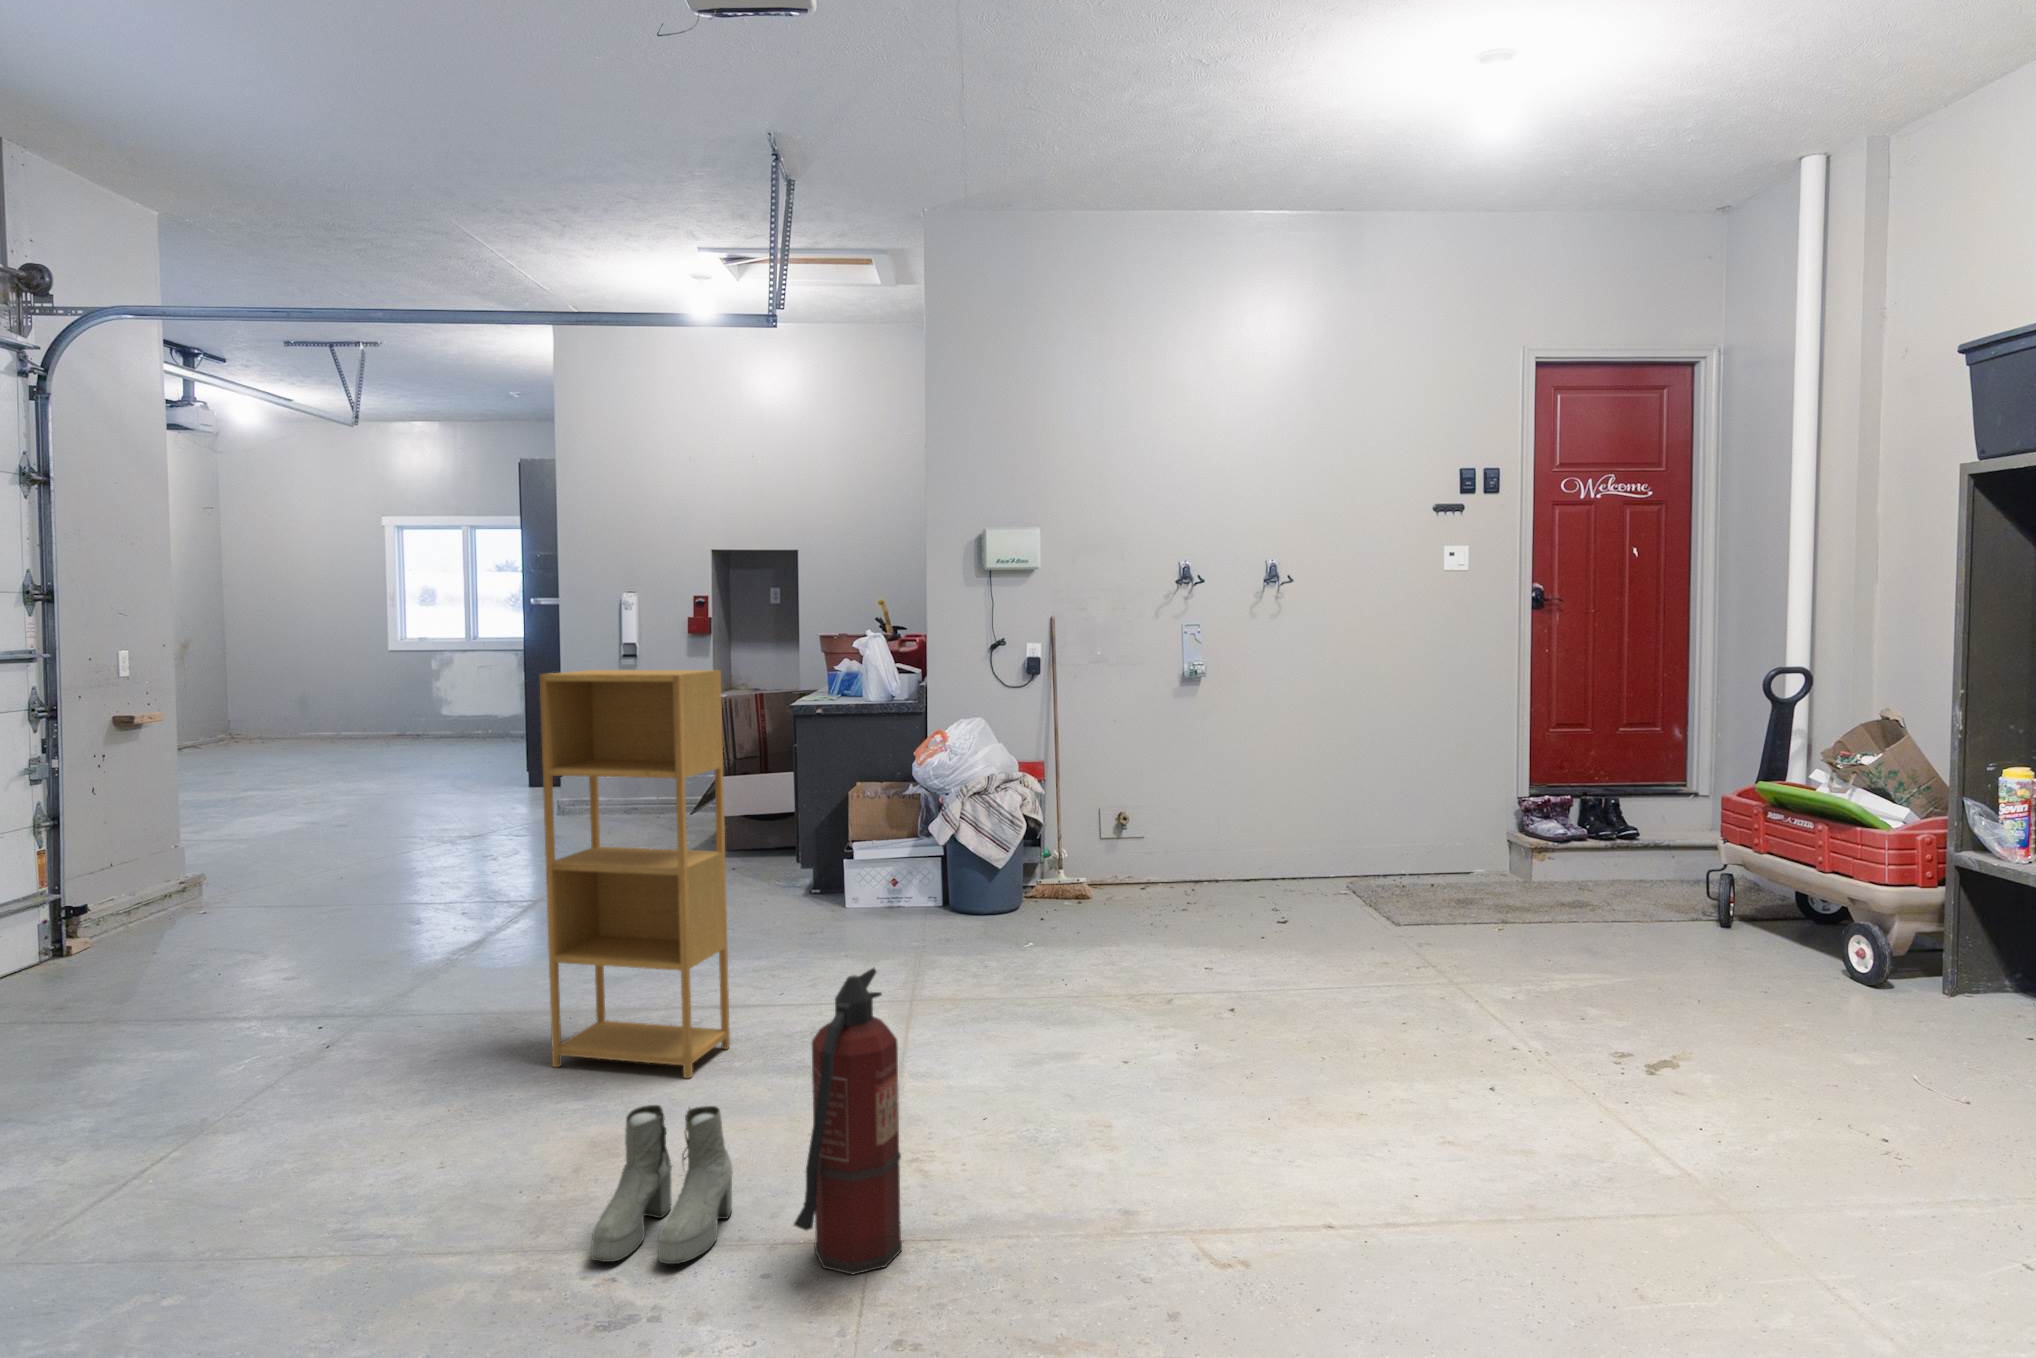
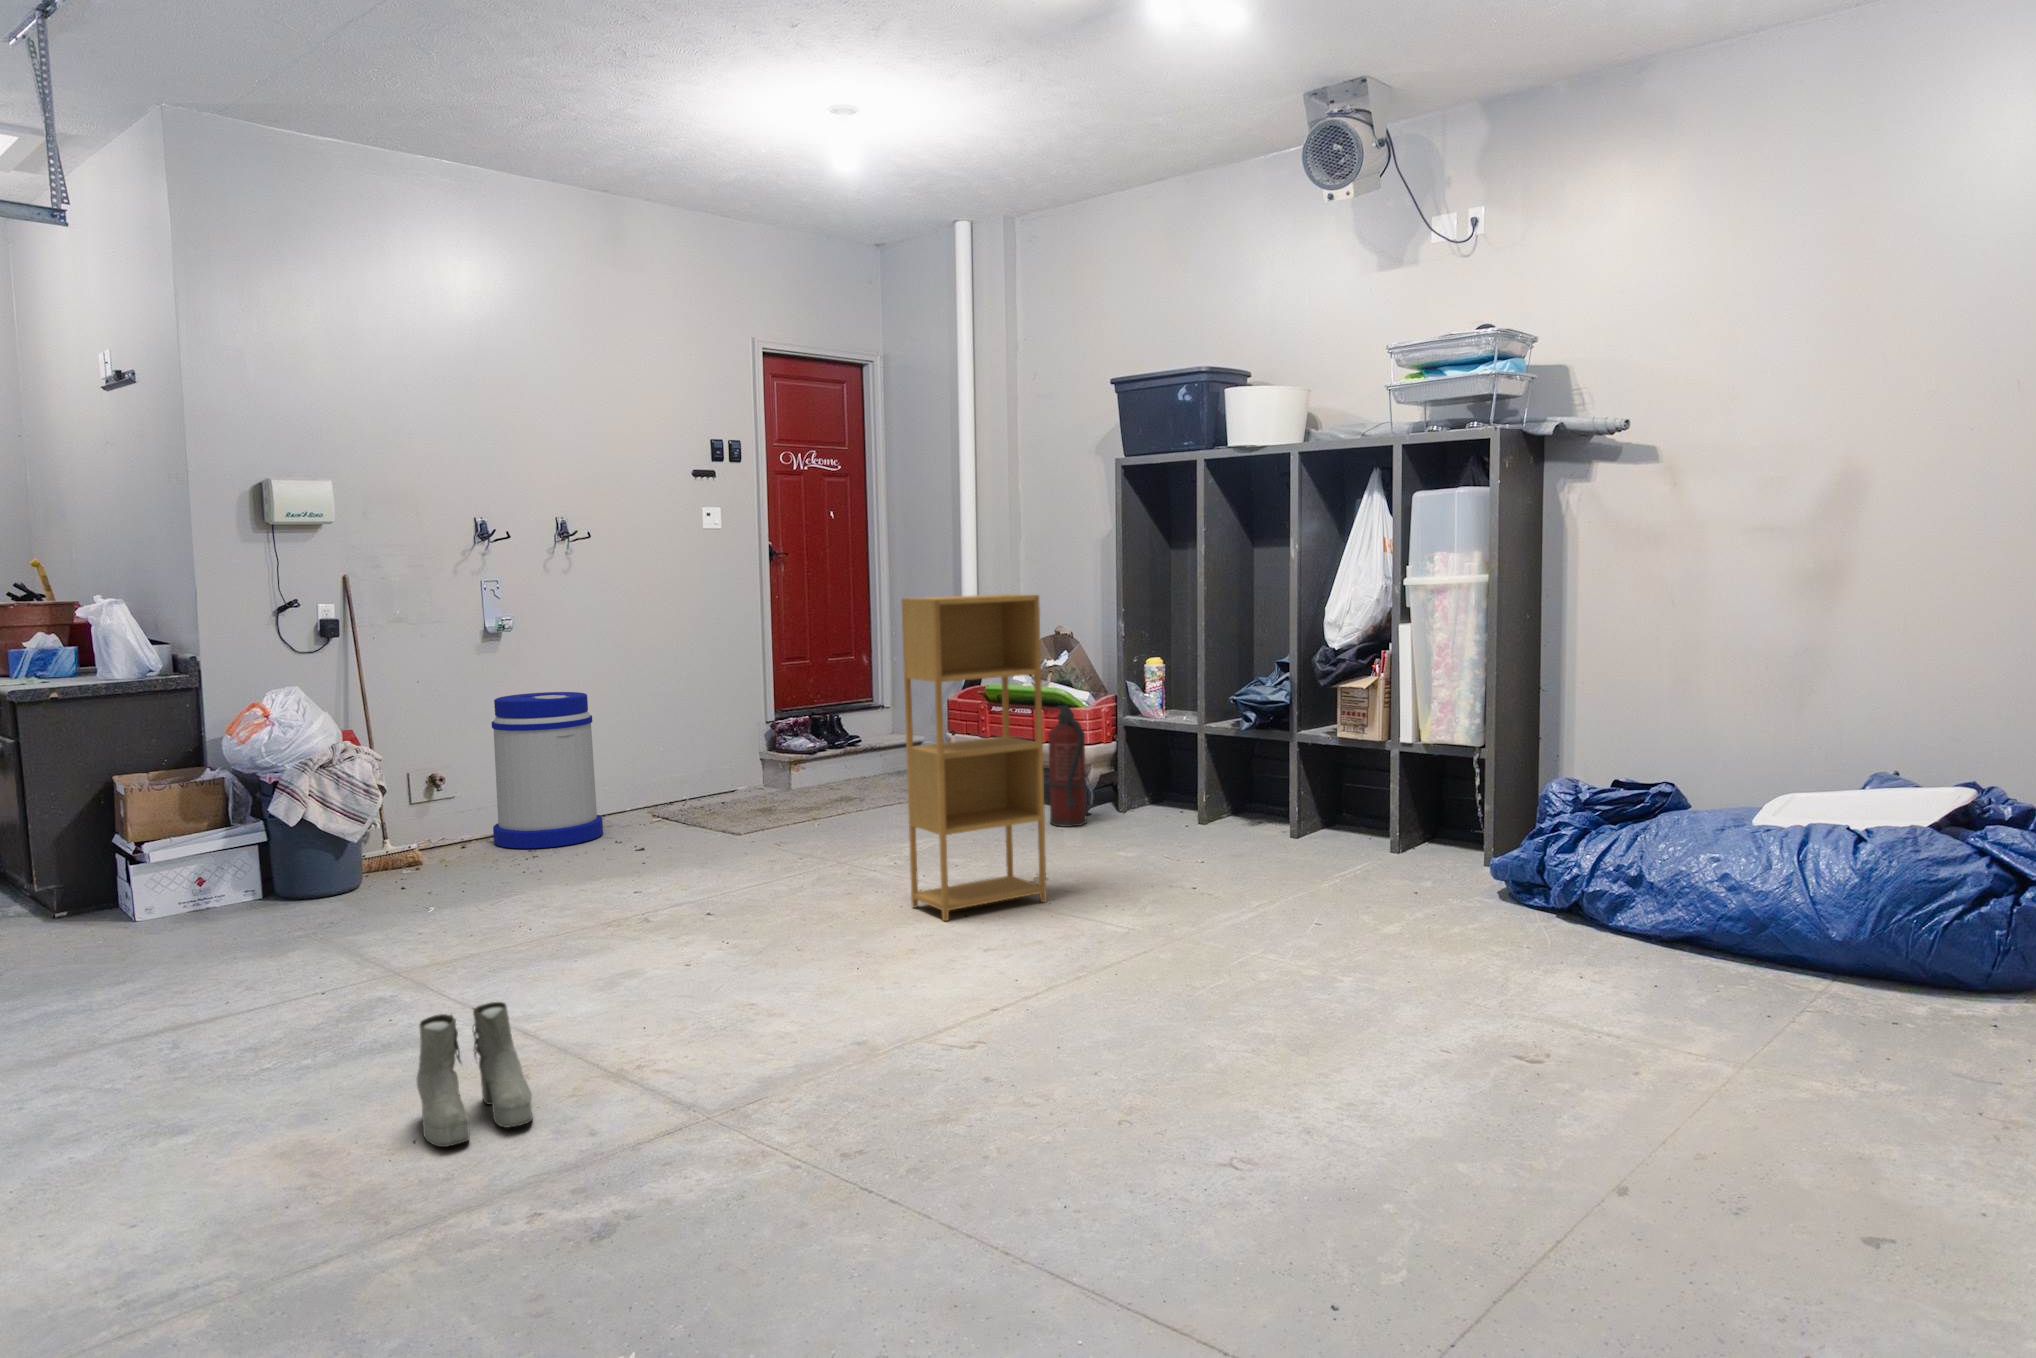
shelving unit: present [540,670,730,1078] -> present [902,594,1047,921]
trash can: none [1165,741,1273,905] -> present [492,692,603,849]
fire extinguisher: present [794,968,902,1274] -> present [1048,705,1087,827]

